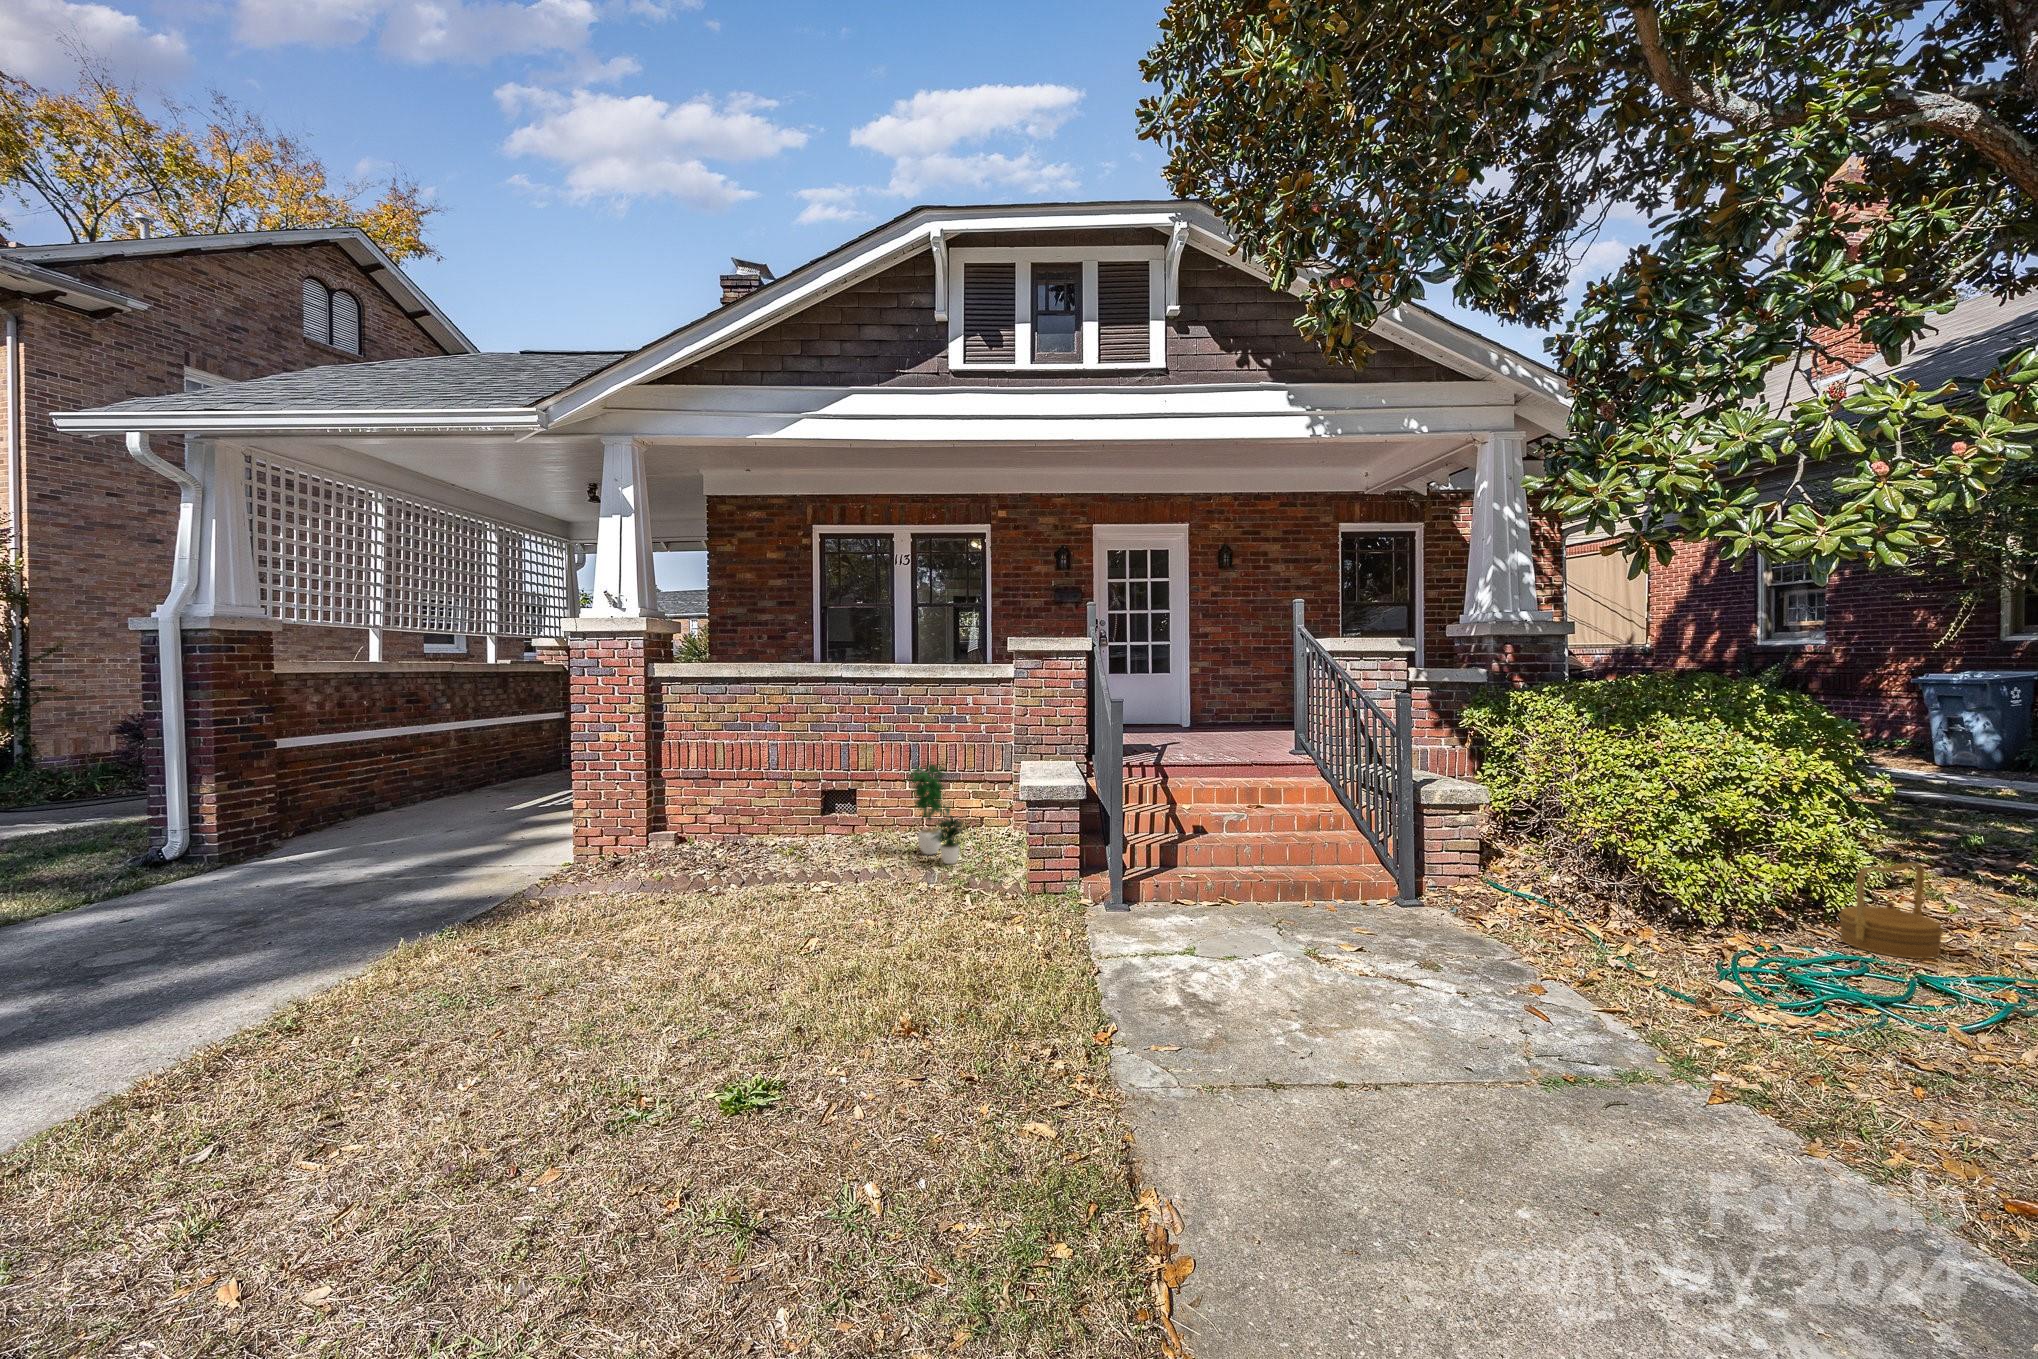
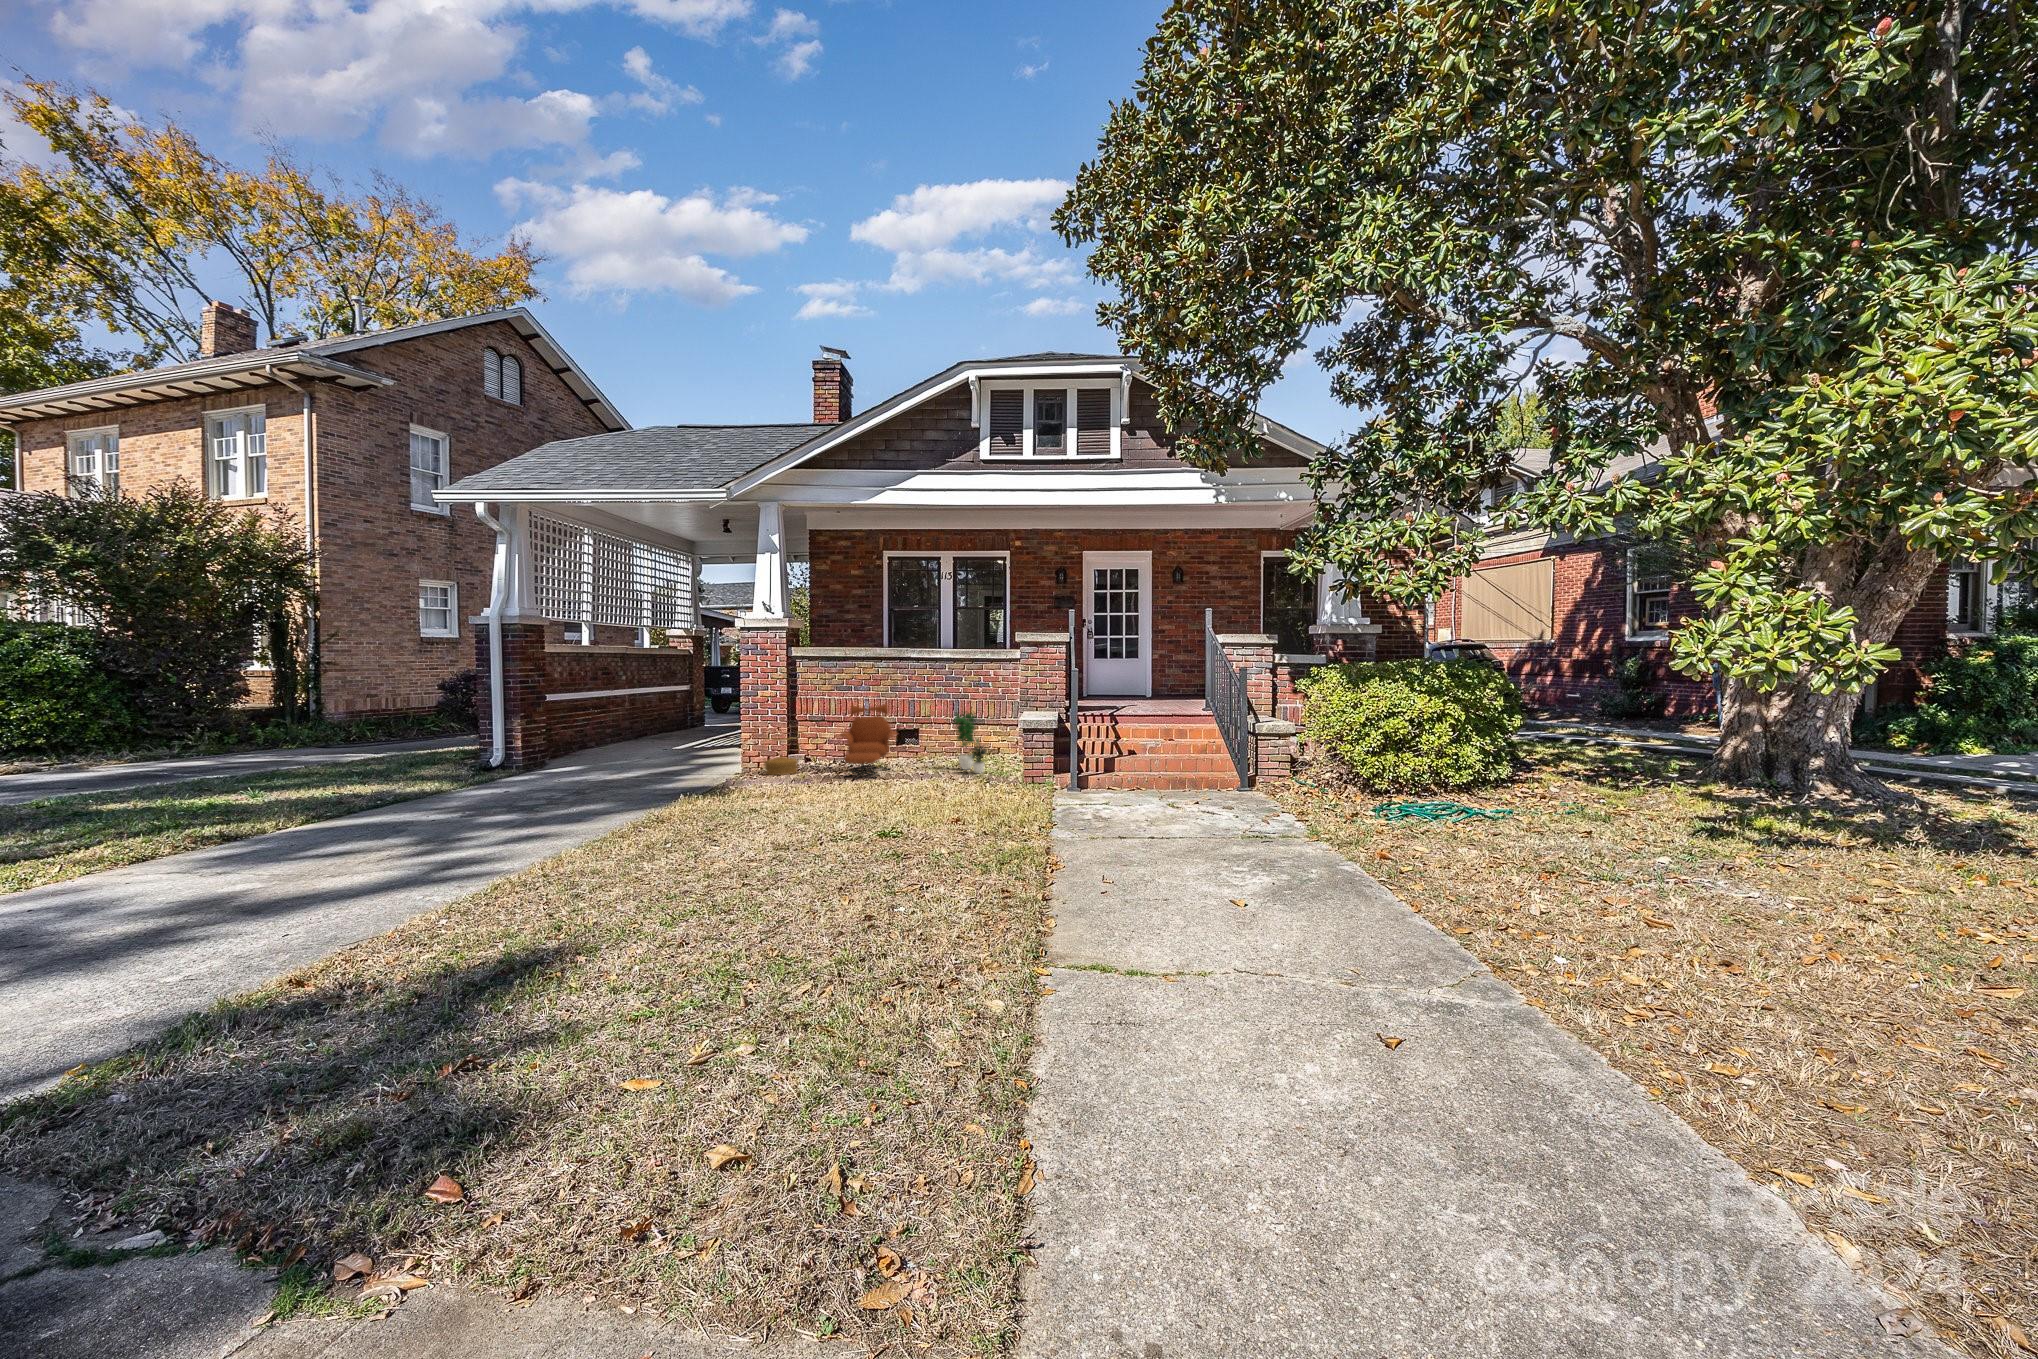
lounge chair: none [726,749,820,883] -> present [840,704,897,779]
woven basket: present [1839,862,1944,959] -> present [764,737,799,775]

